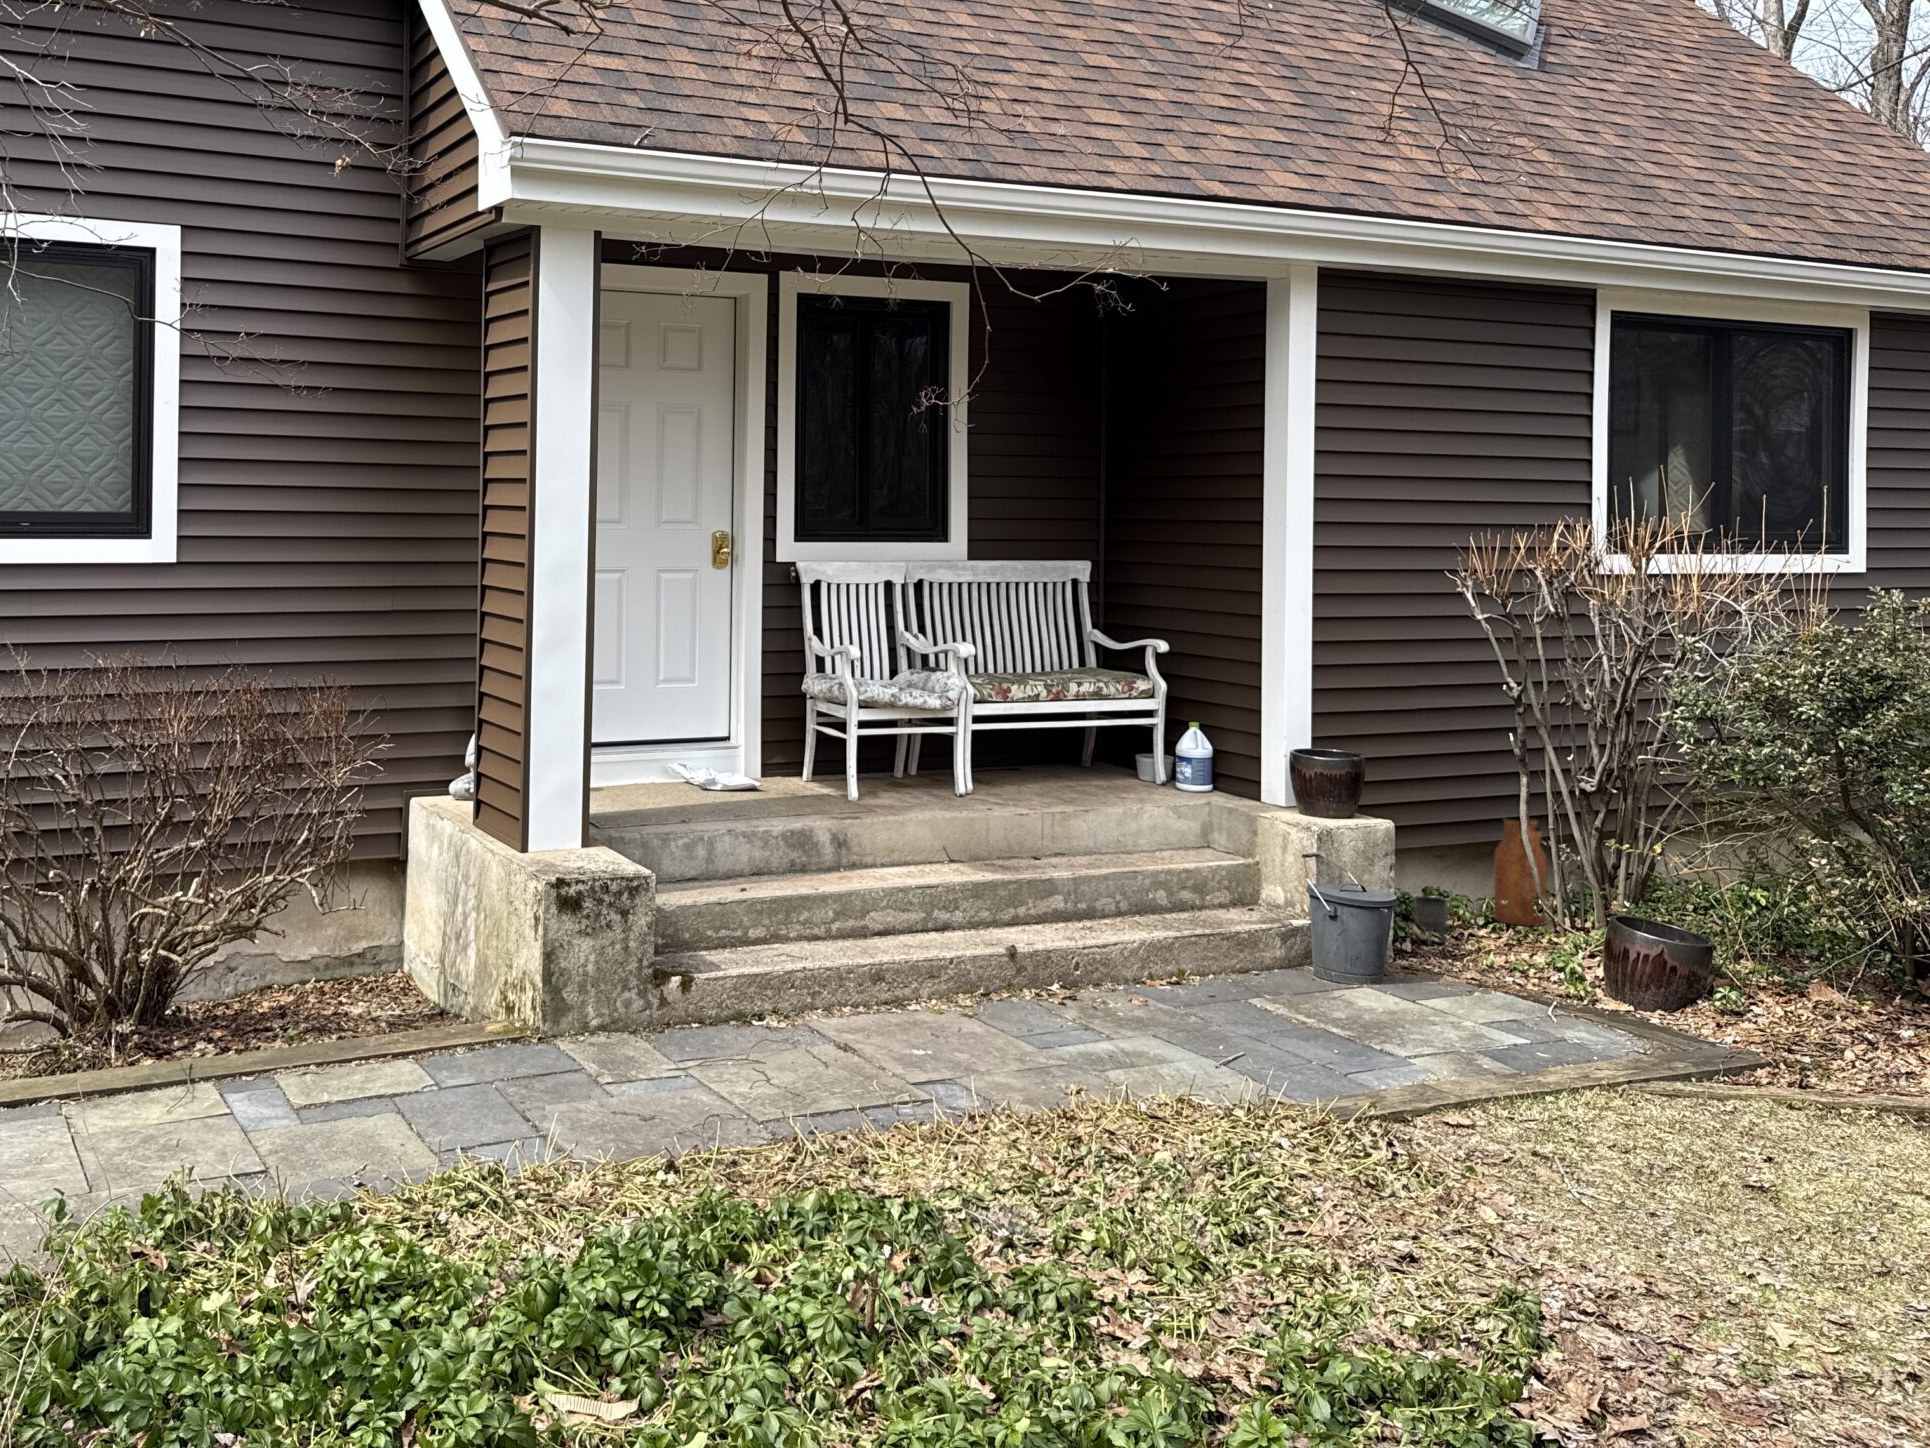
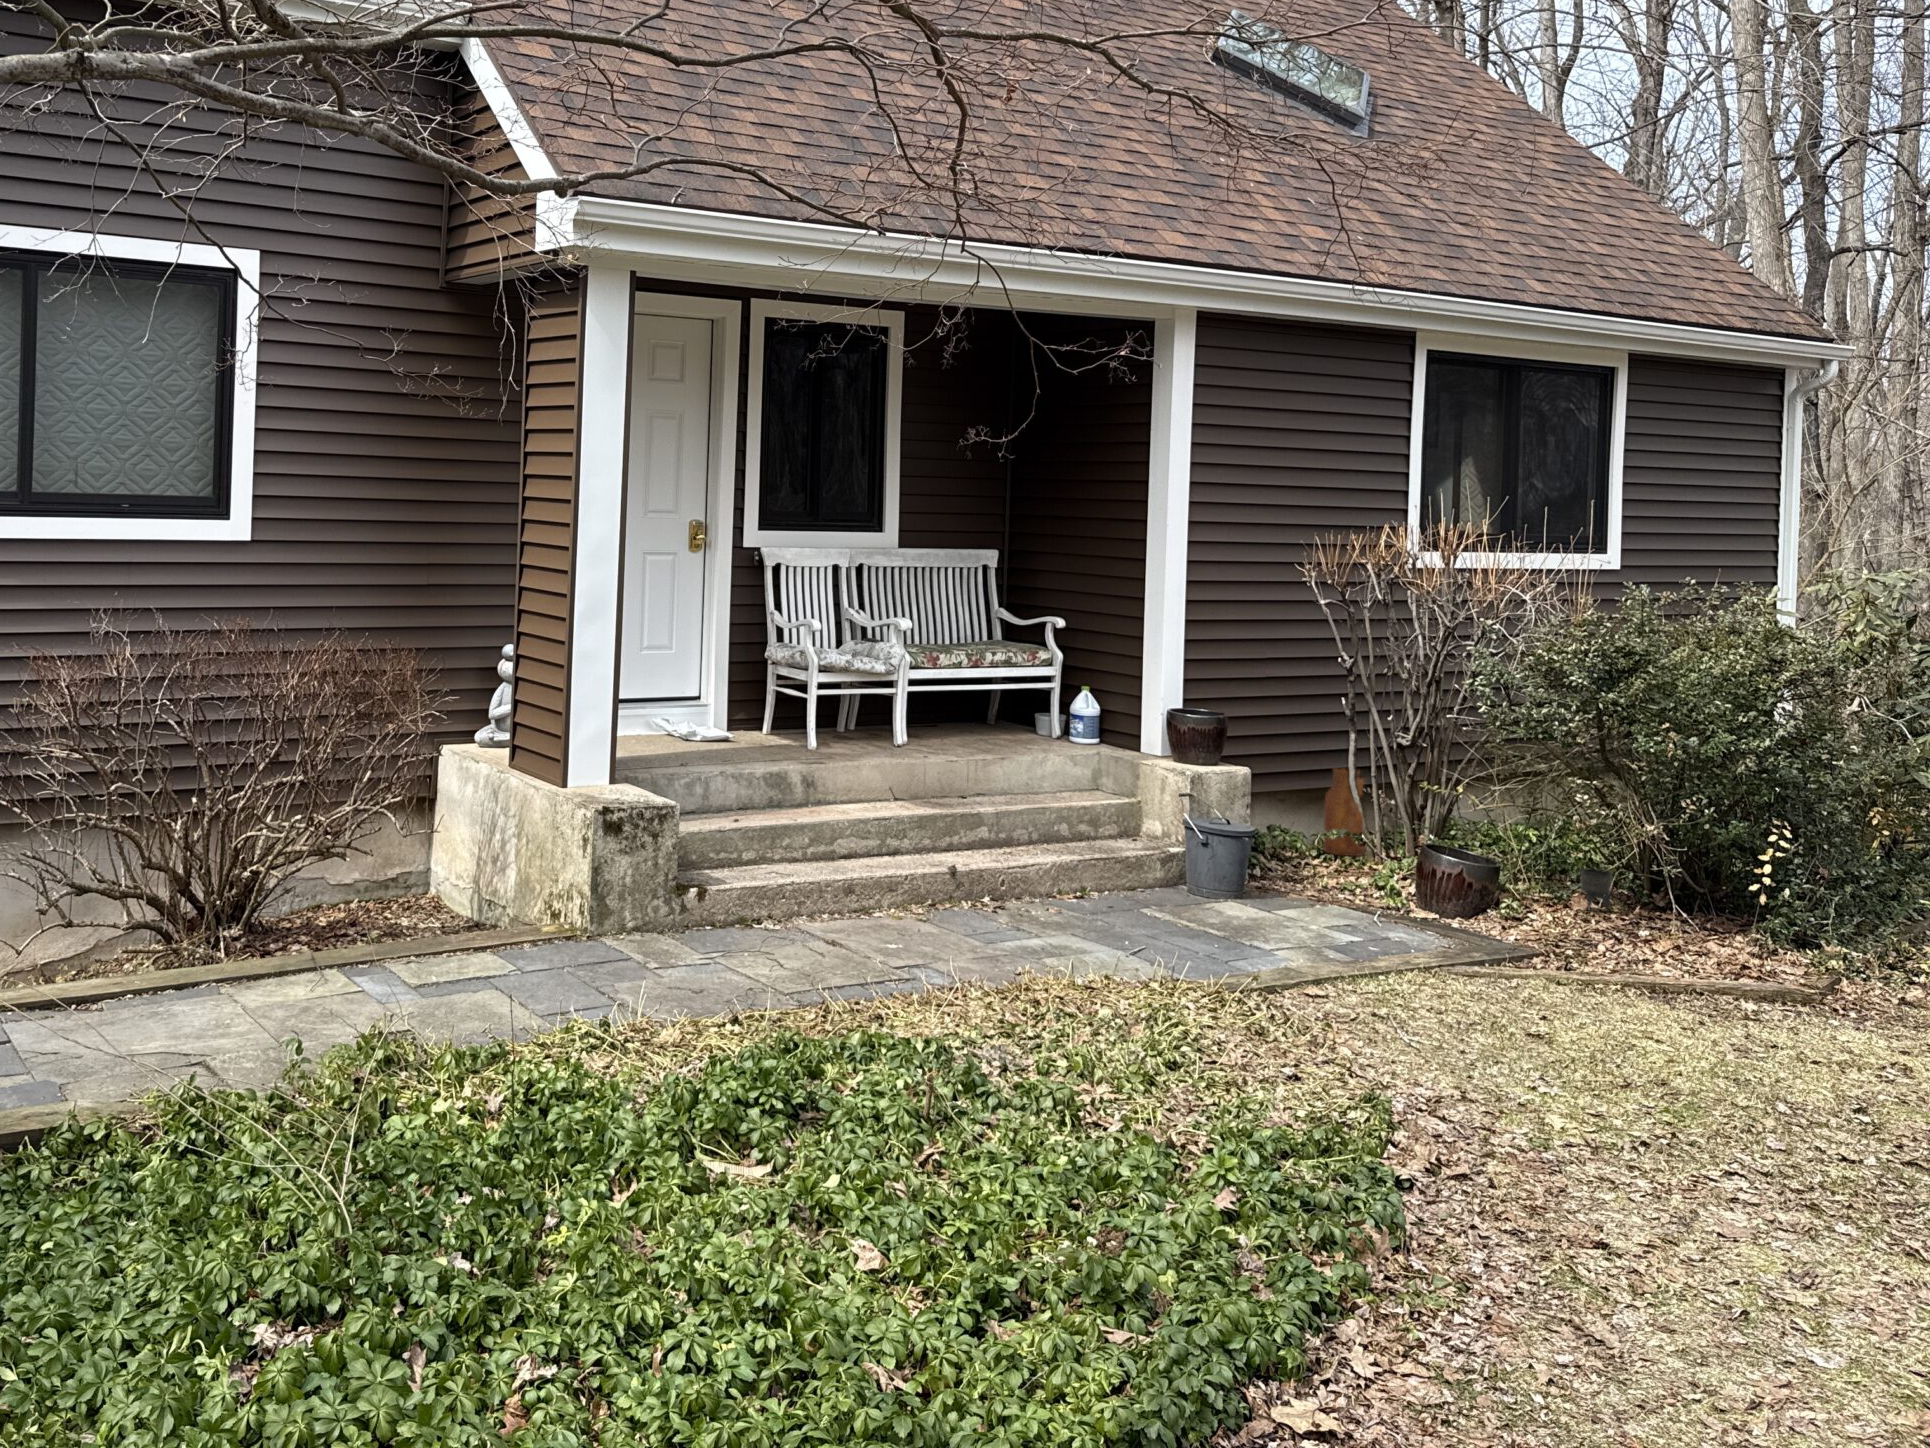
planter: present [1414,896,1448,945] -> present [1580,868,1612,910]

